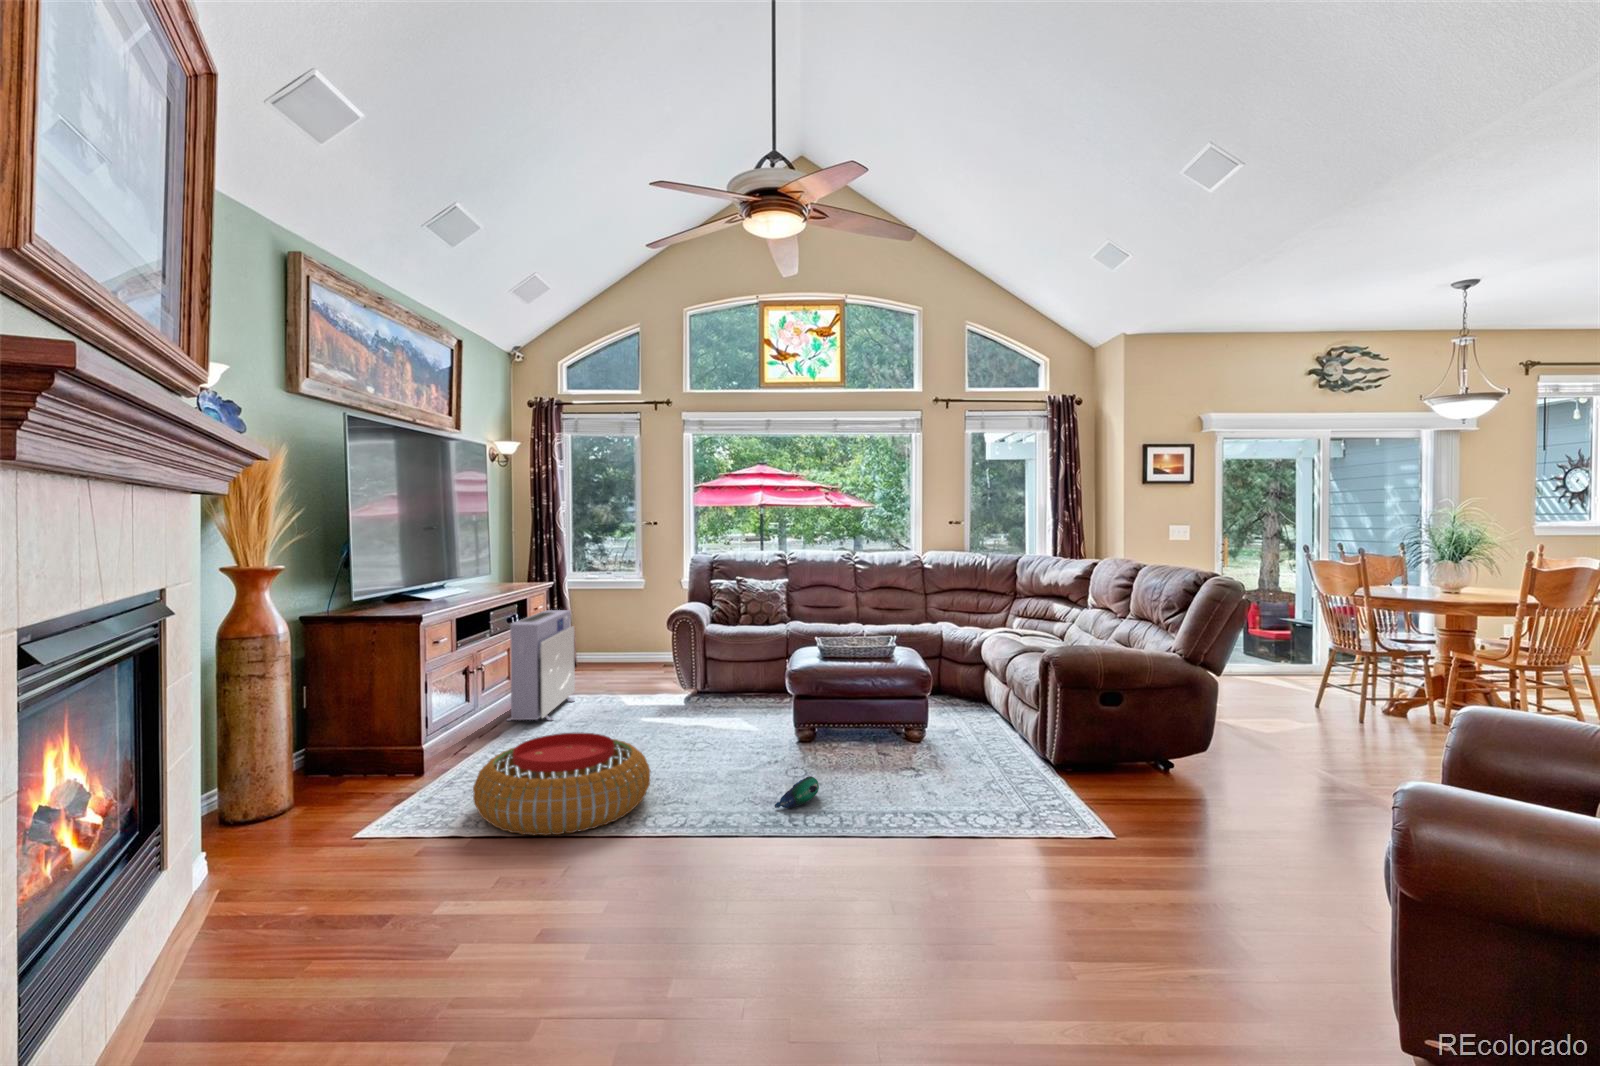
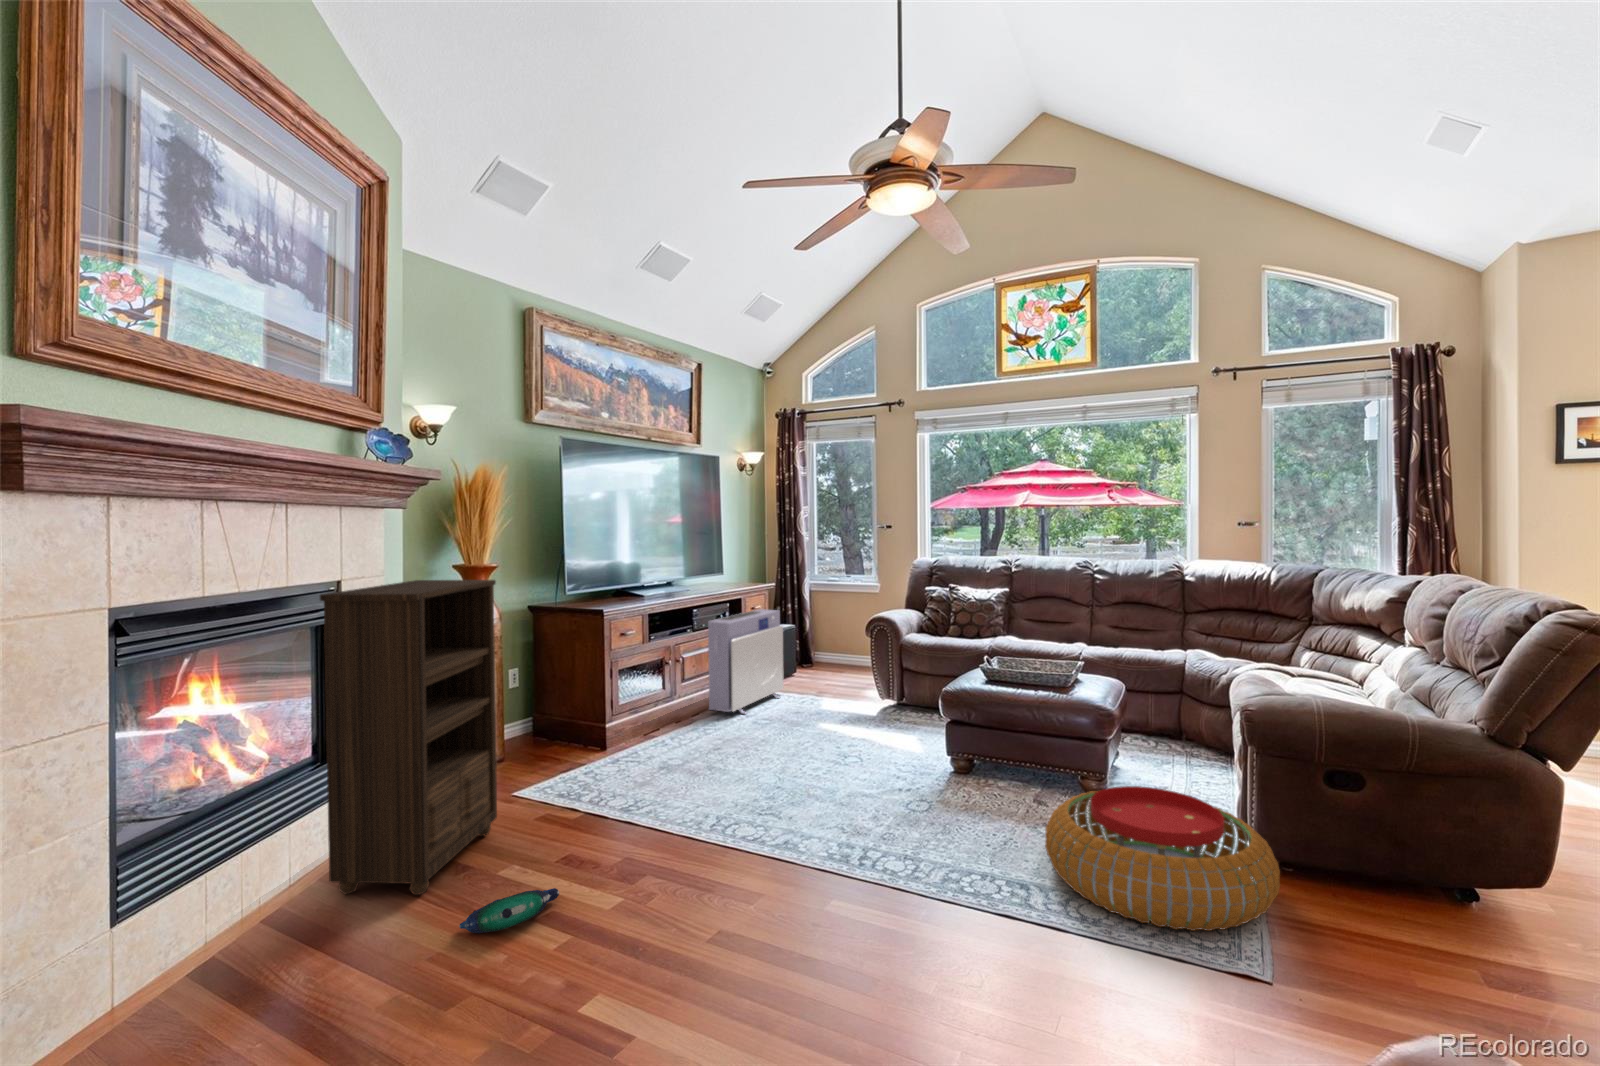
bookshelf: none [212,578,377,974] -> present [320,580,497,895]
pouf: present [473,733,650,836] -> present [1045,786,1280,931]
plush toy: present [775,776,819,808] -> present [459,888,559,934]

